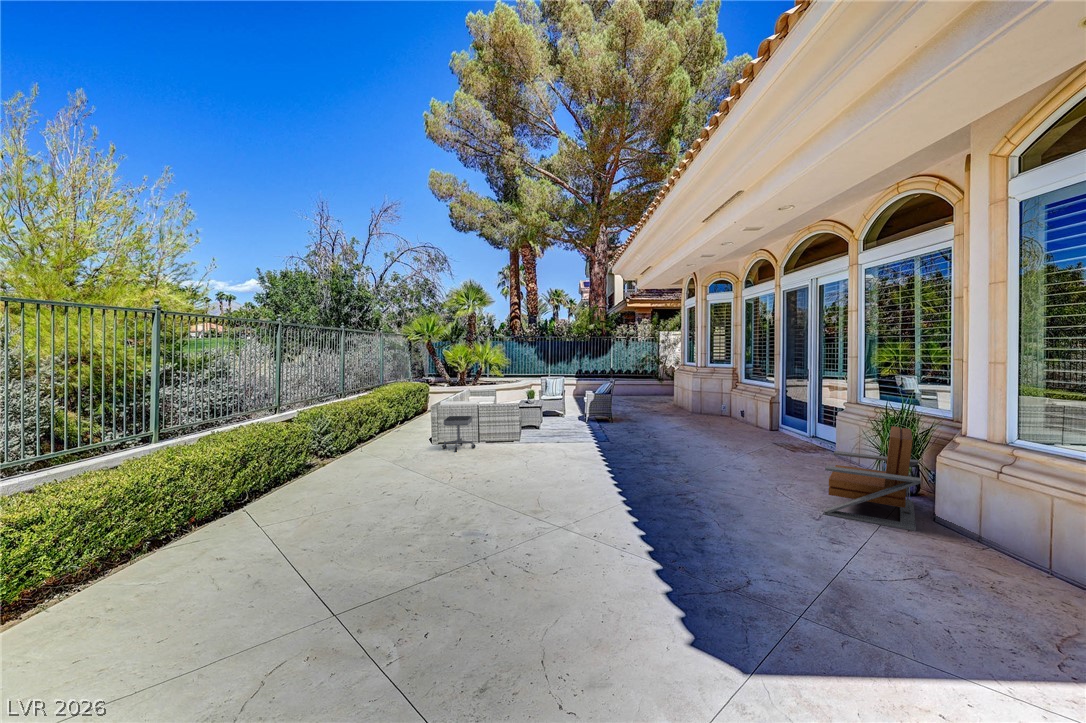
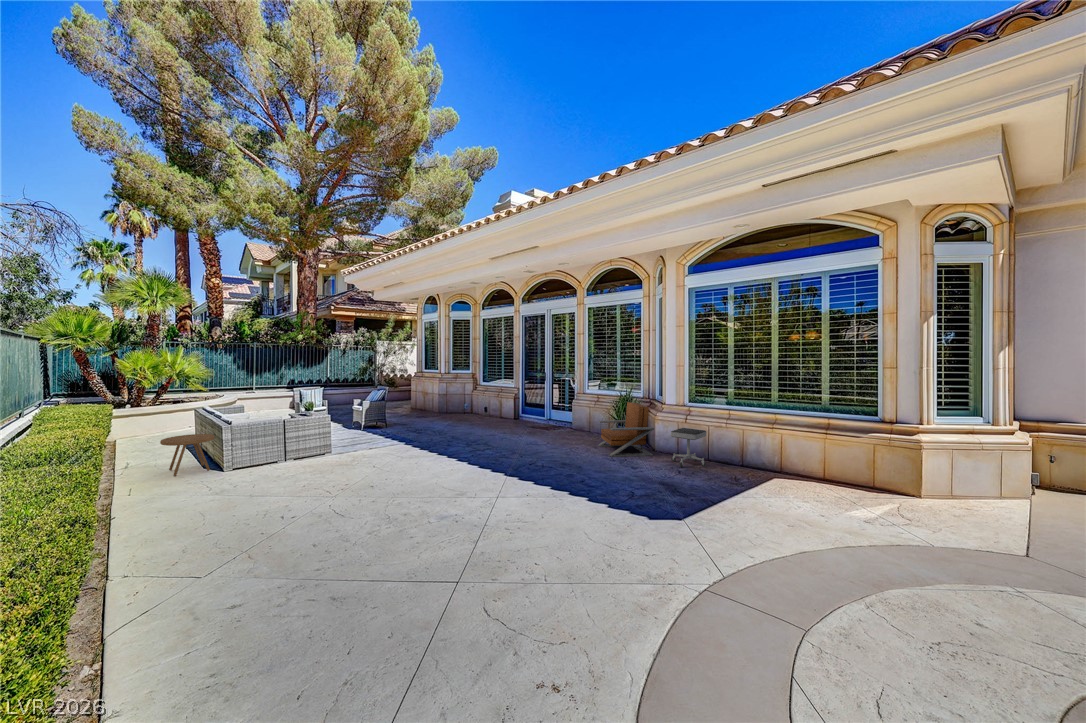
side table: none [401,411,436,442] -> present [160,434,215,476]
stool: present [442,416,475,452] -> present [671,428,706,467]

